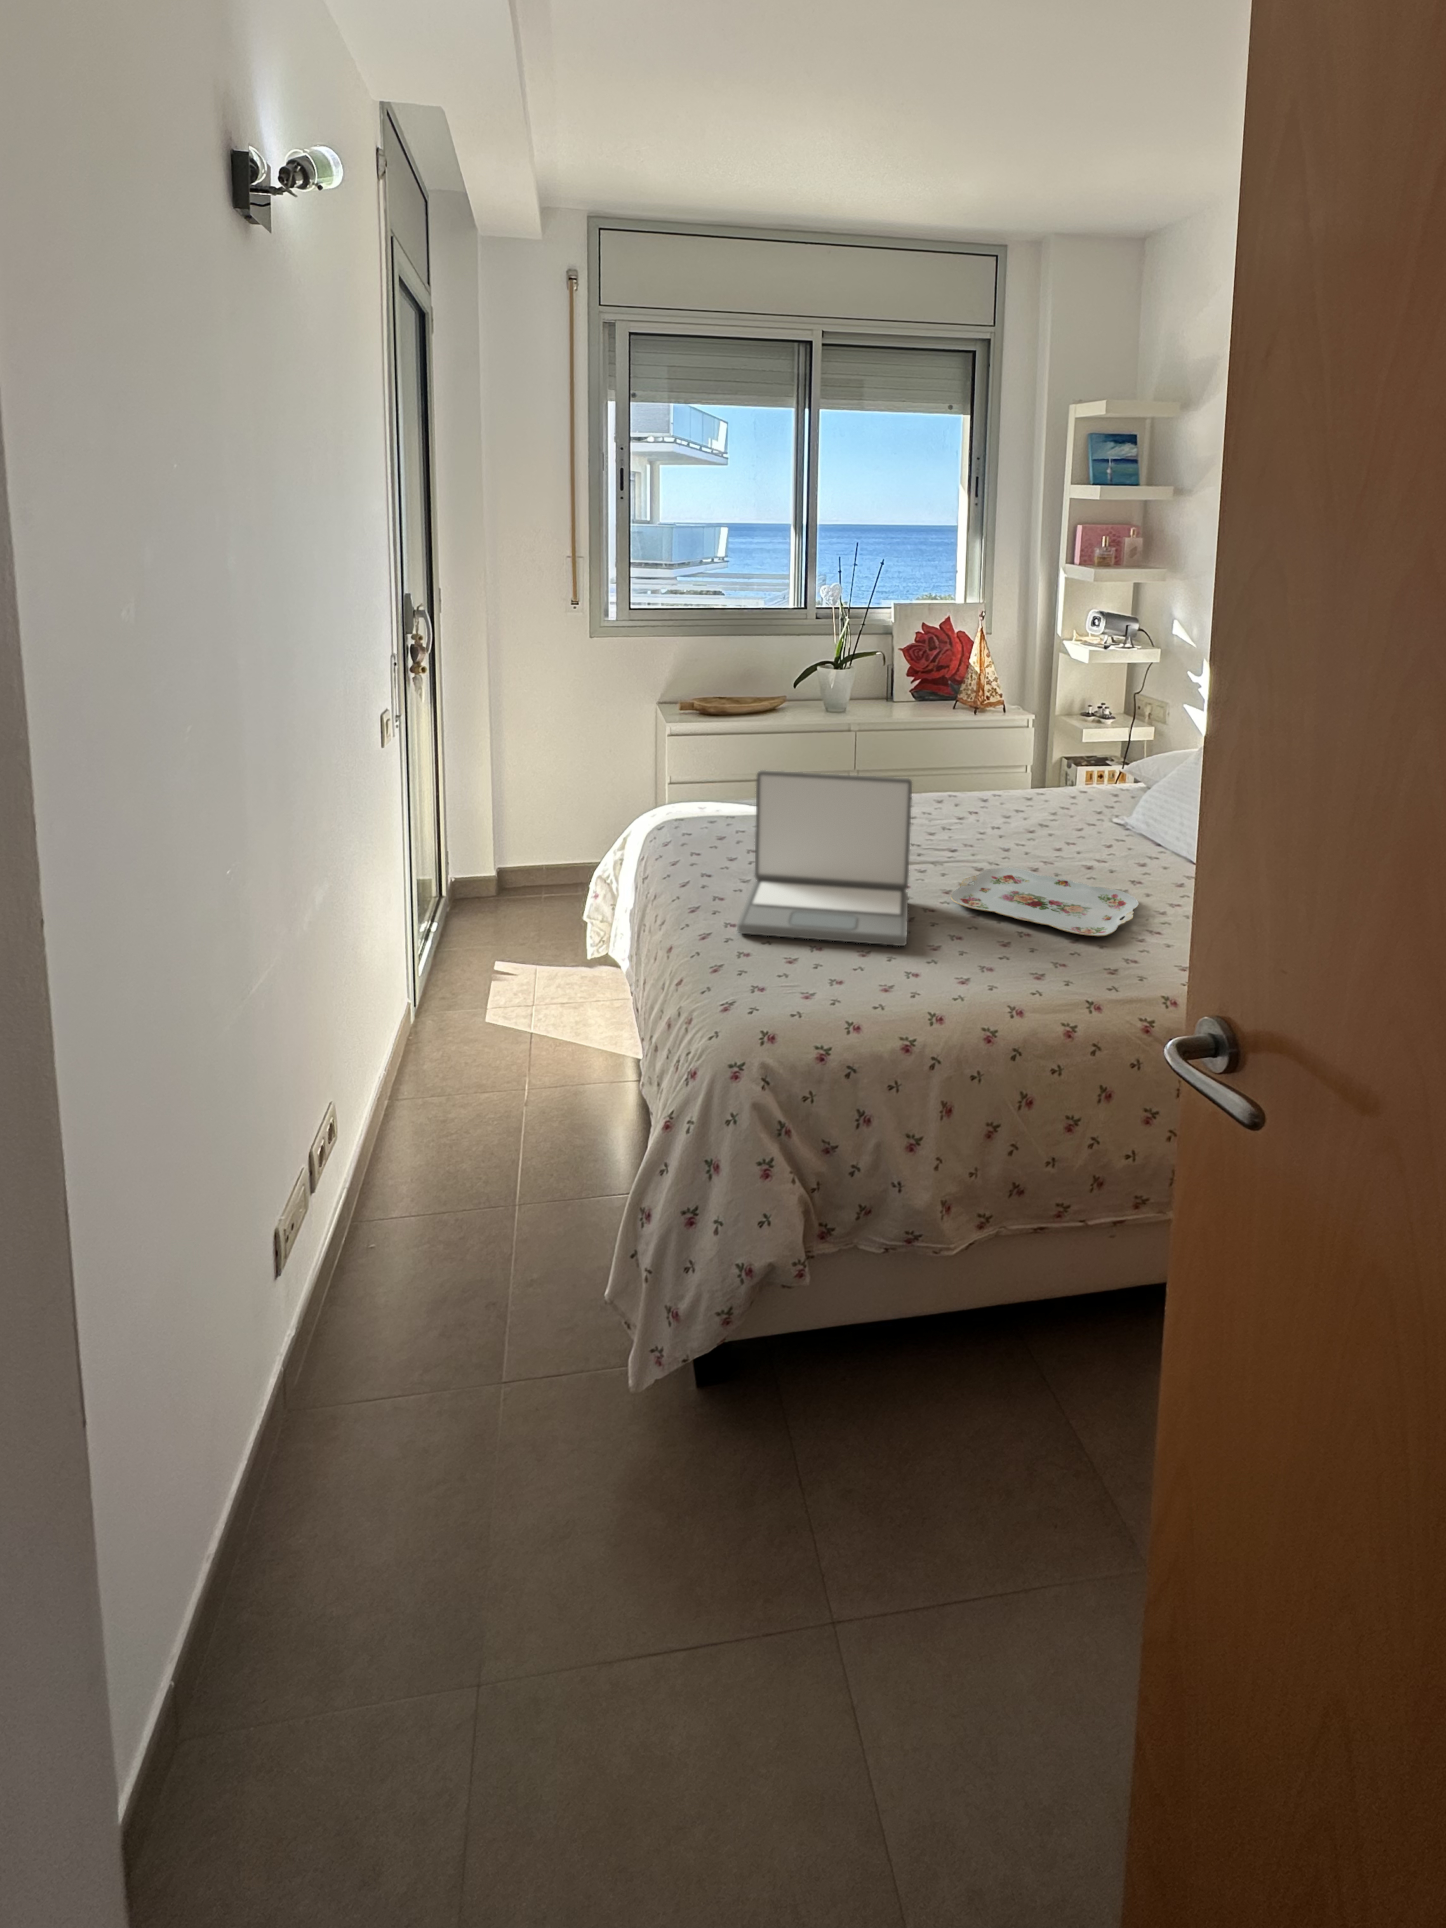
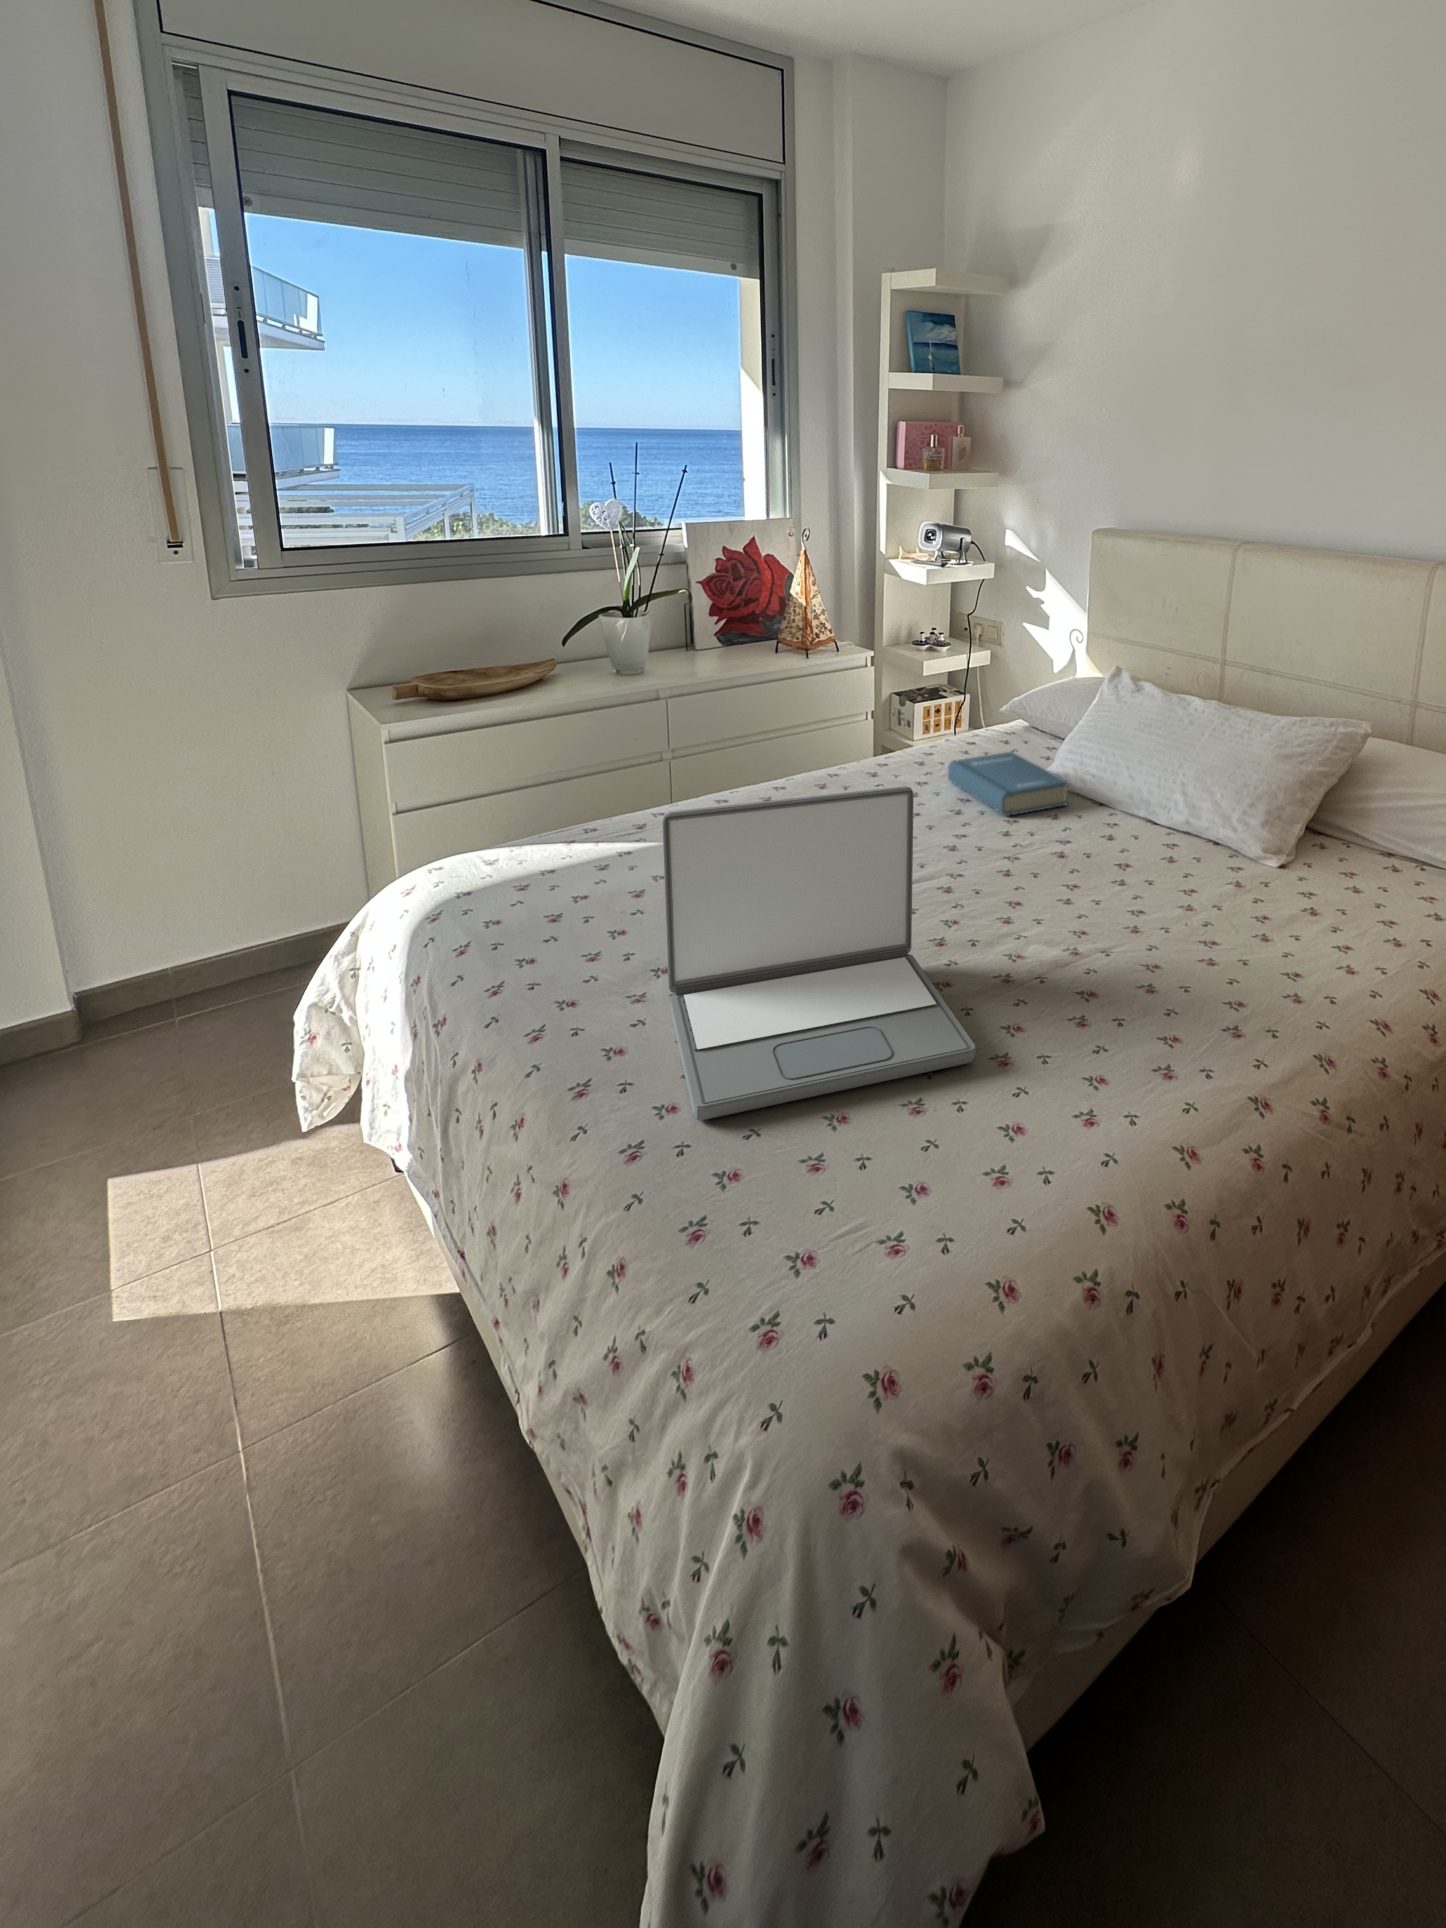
hardback book: none [1028,796,1113,841] -> present [948,752,1069,816]
serving tray: present [951,867,1139,936] -> none [960,873,1201,969]

